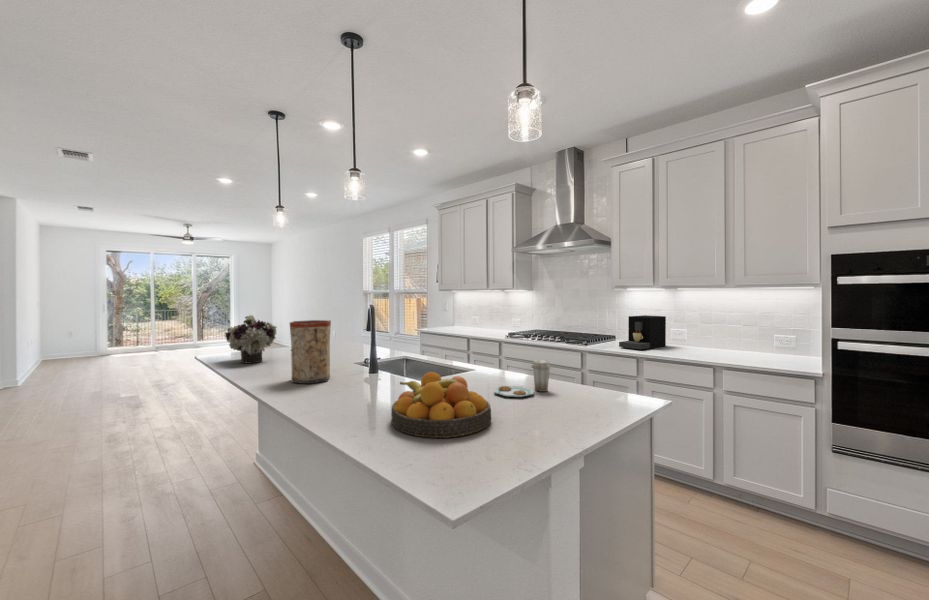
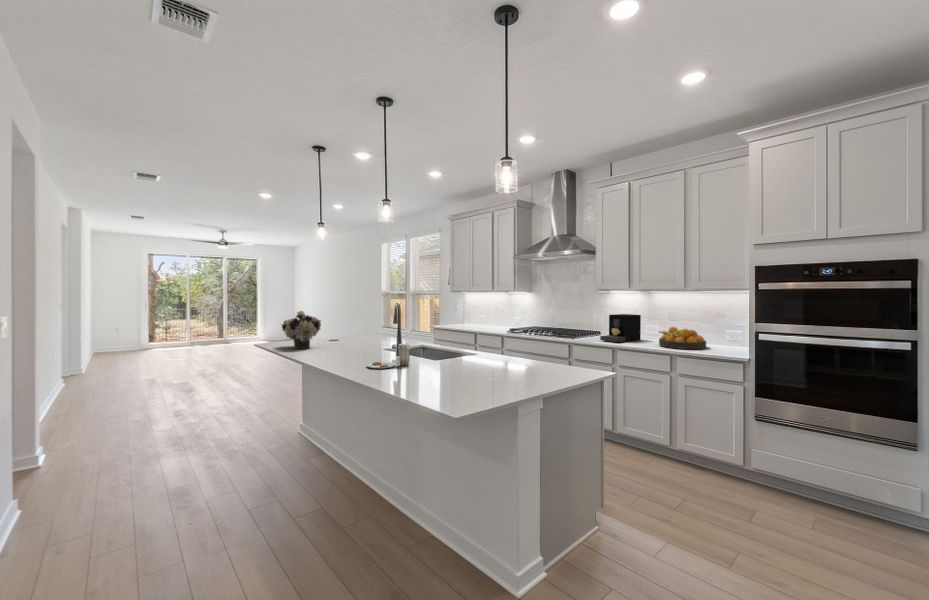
vase: present [290,320,331,384] -> none [339,315,368,361]
plate: present [494,360,551,397] -> present [366,344,411,369]
fruit bowl: present [391,372,491,438] -> present [659,327,706,349]

